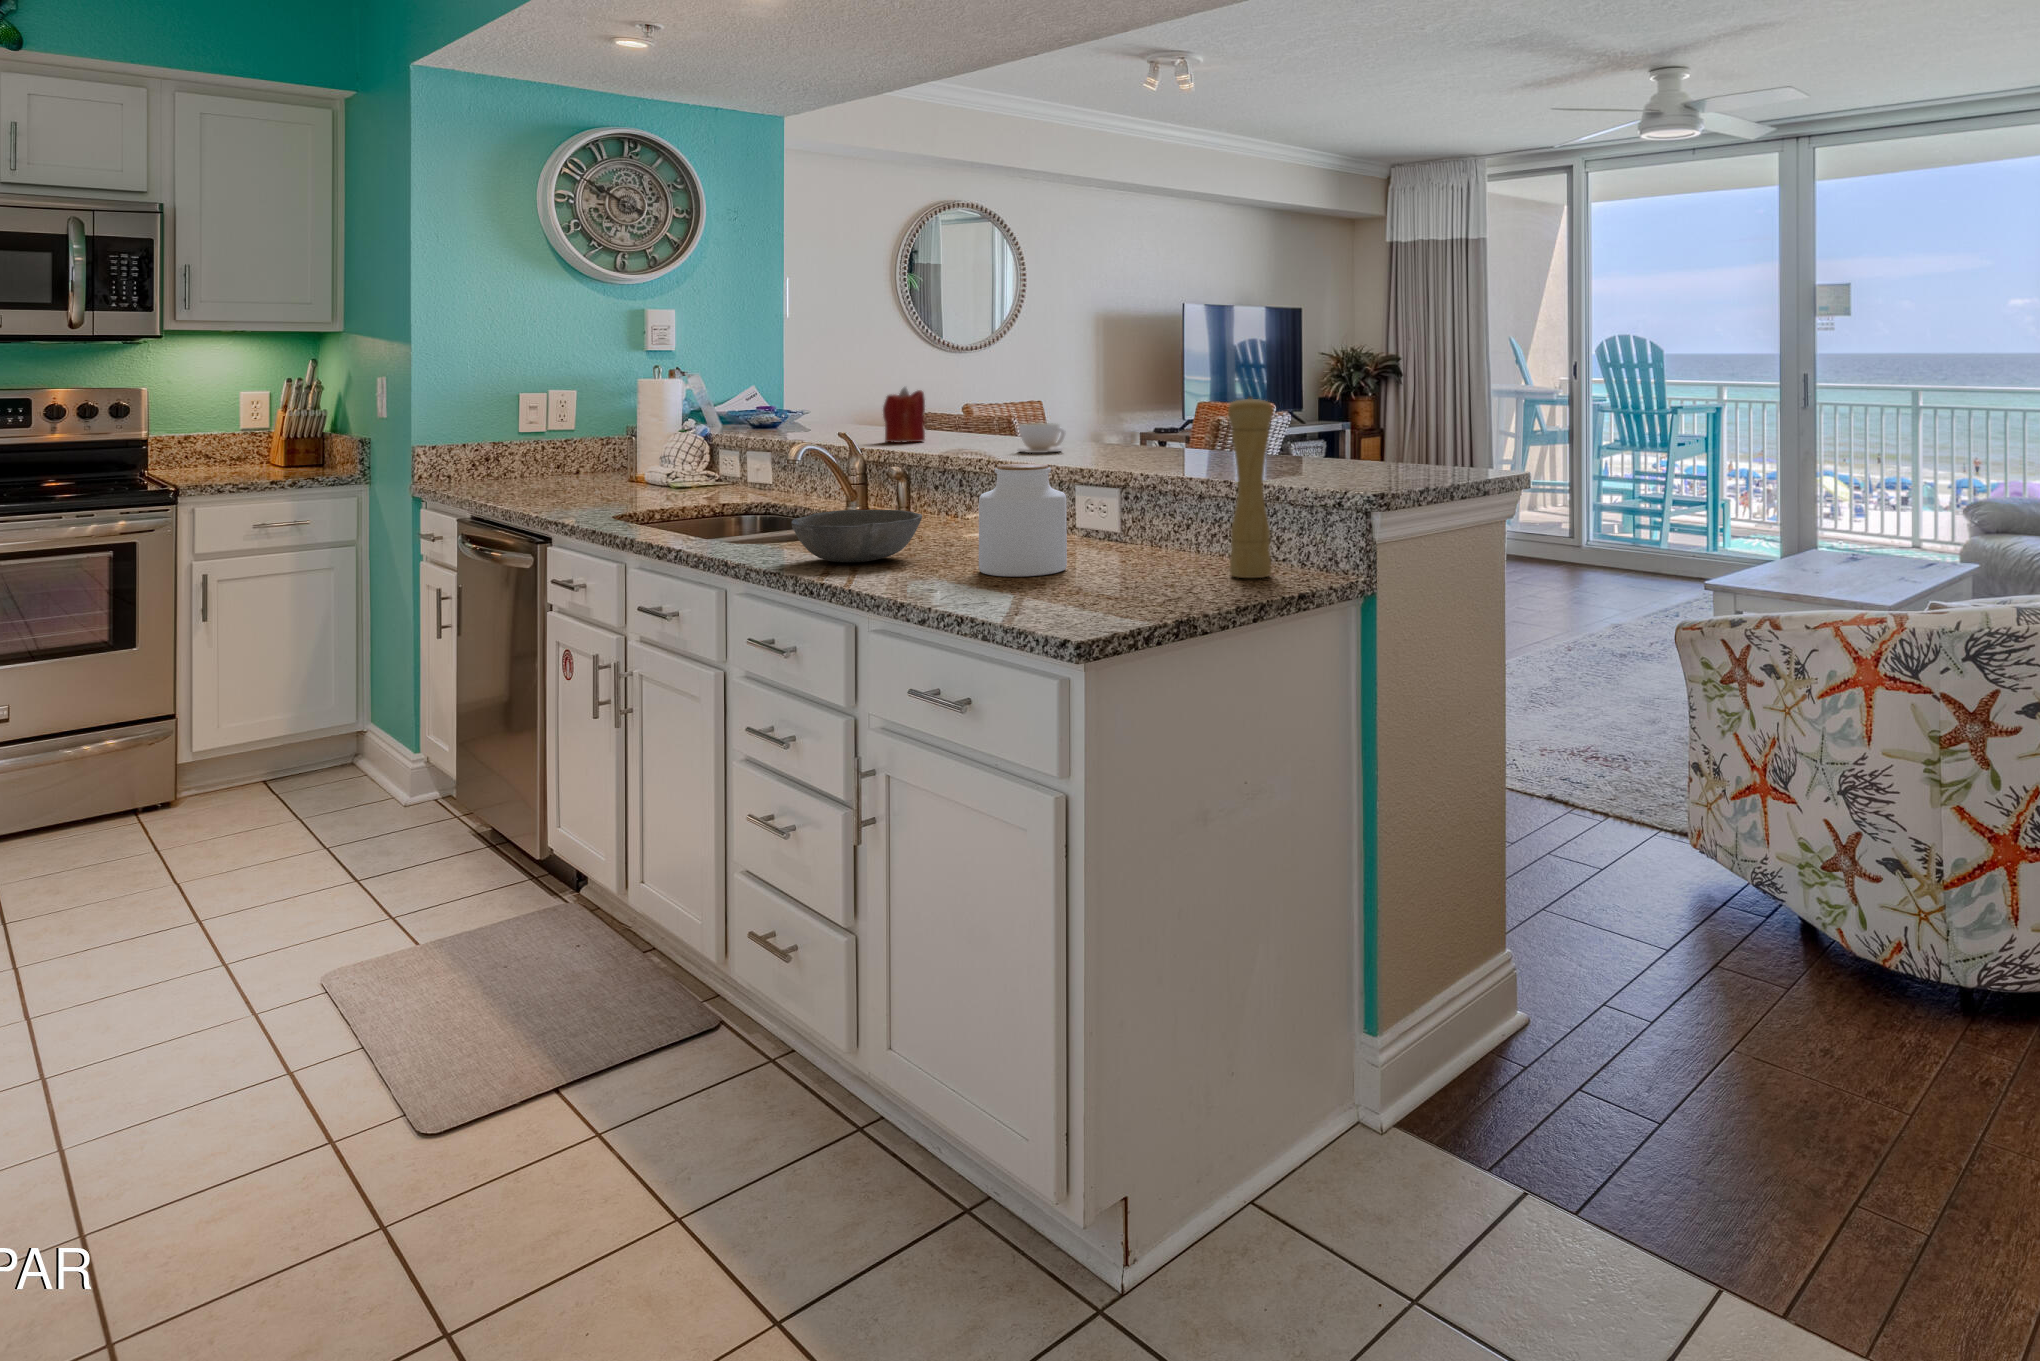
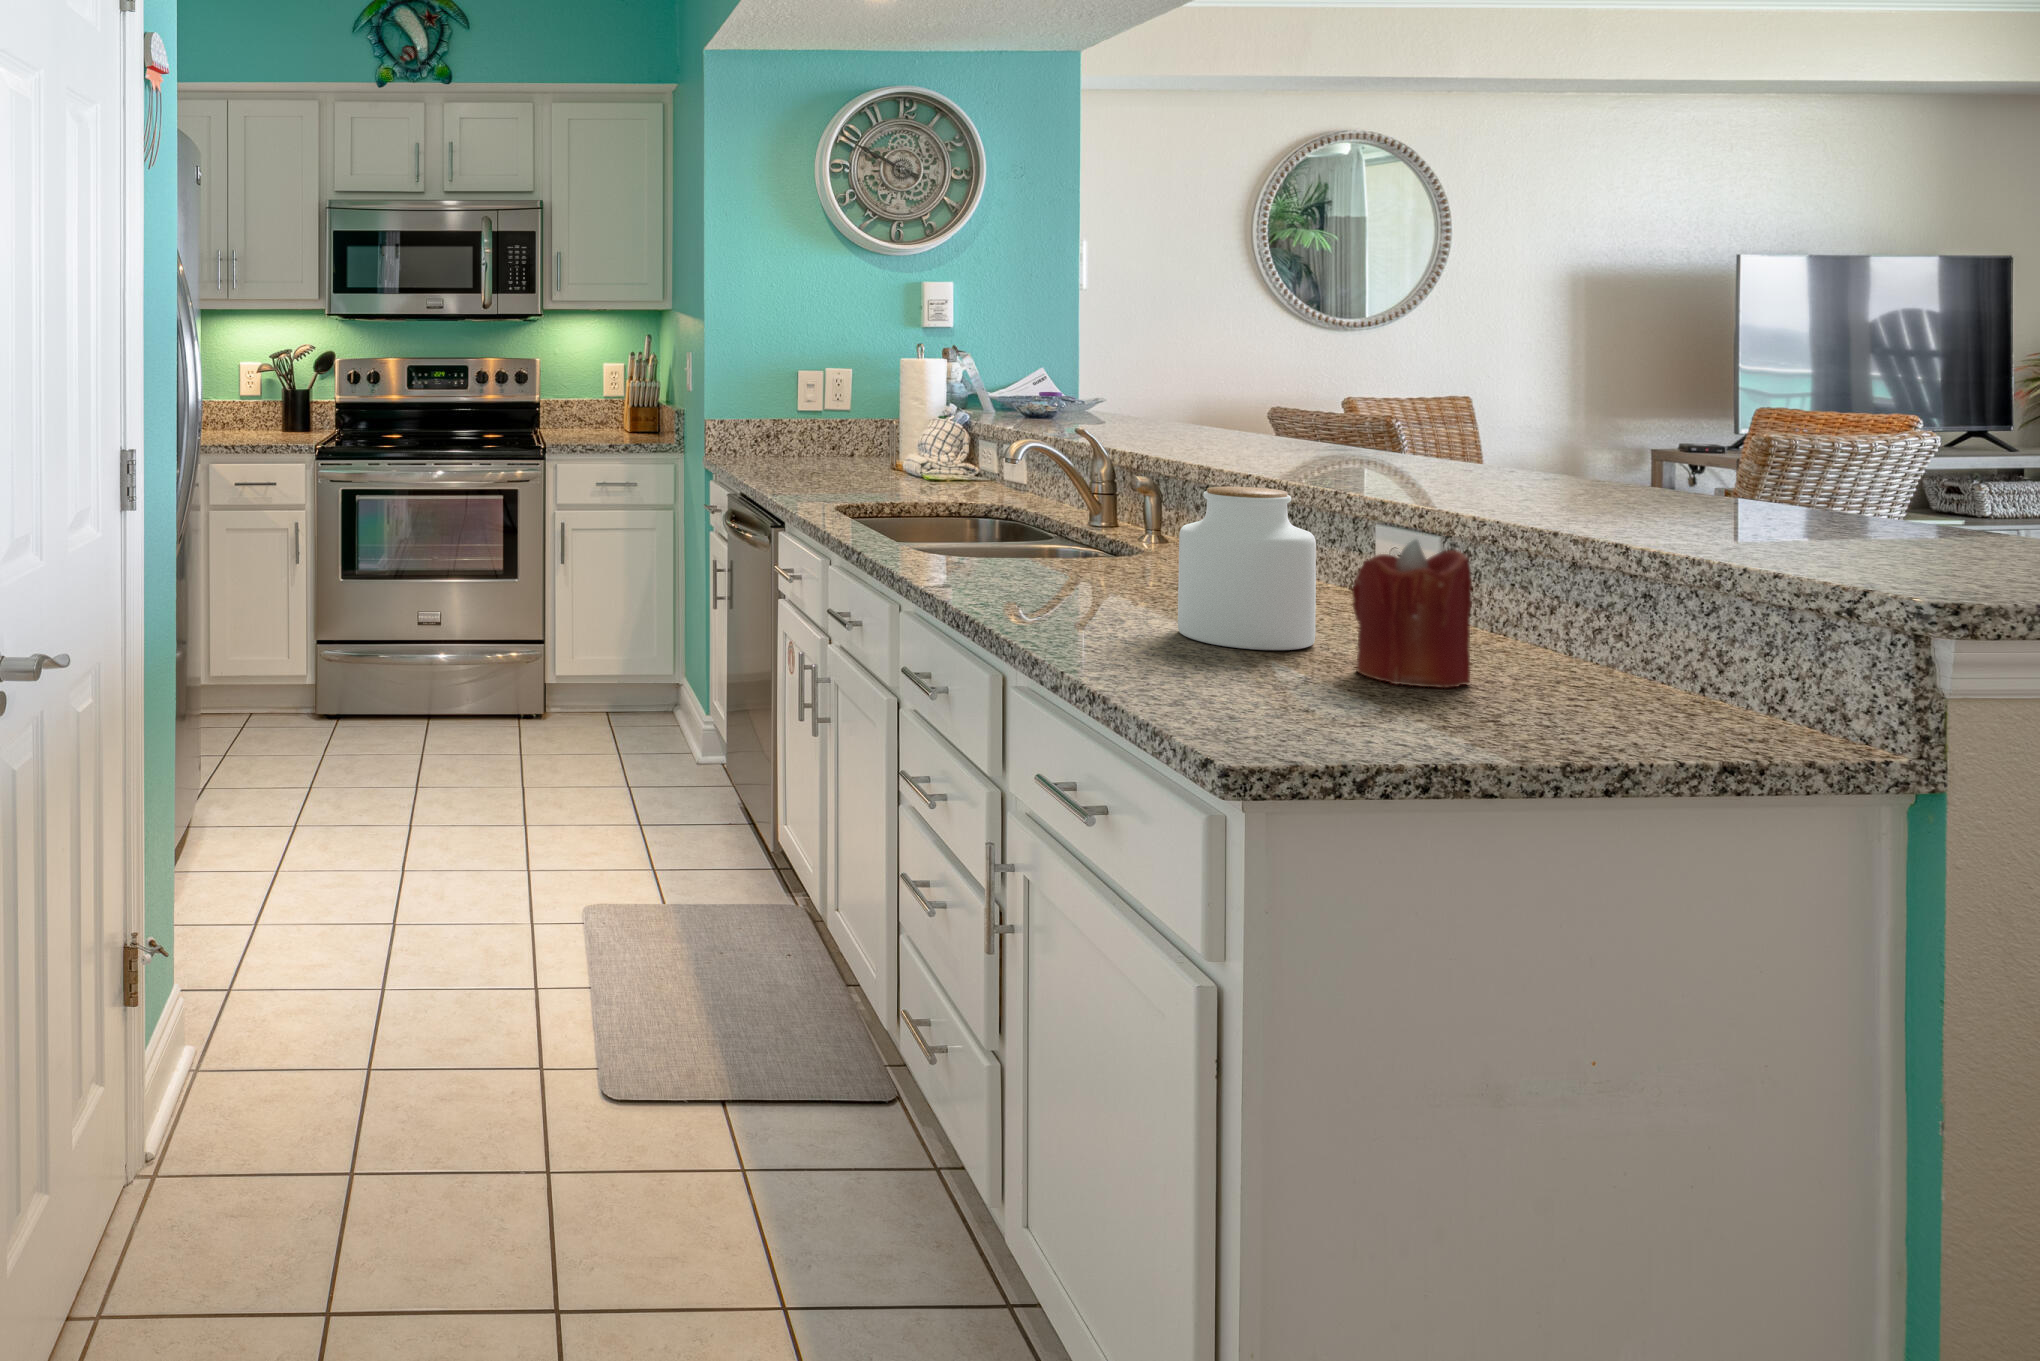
candle: present [883,386,925,443] -> present [1352,539,1472,688]
pepper mill: present [1228,396,1273,578] -> none [1598,405,1697,718]
coffee cup: present [1018,423,1065,453] -> none [1324,429,1400,471]
bowl: present [791,510,922,563] -> none [959,525,1125,594]

